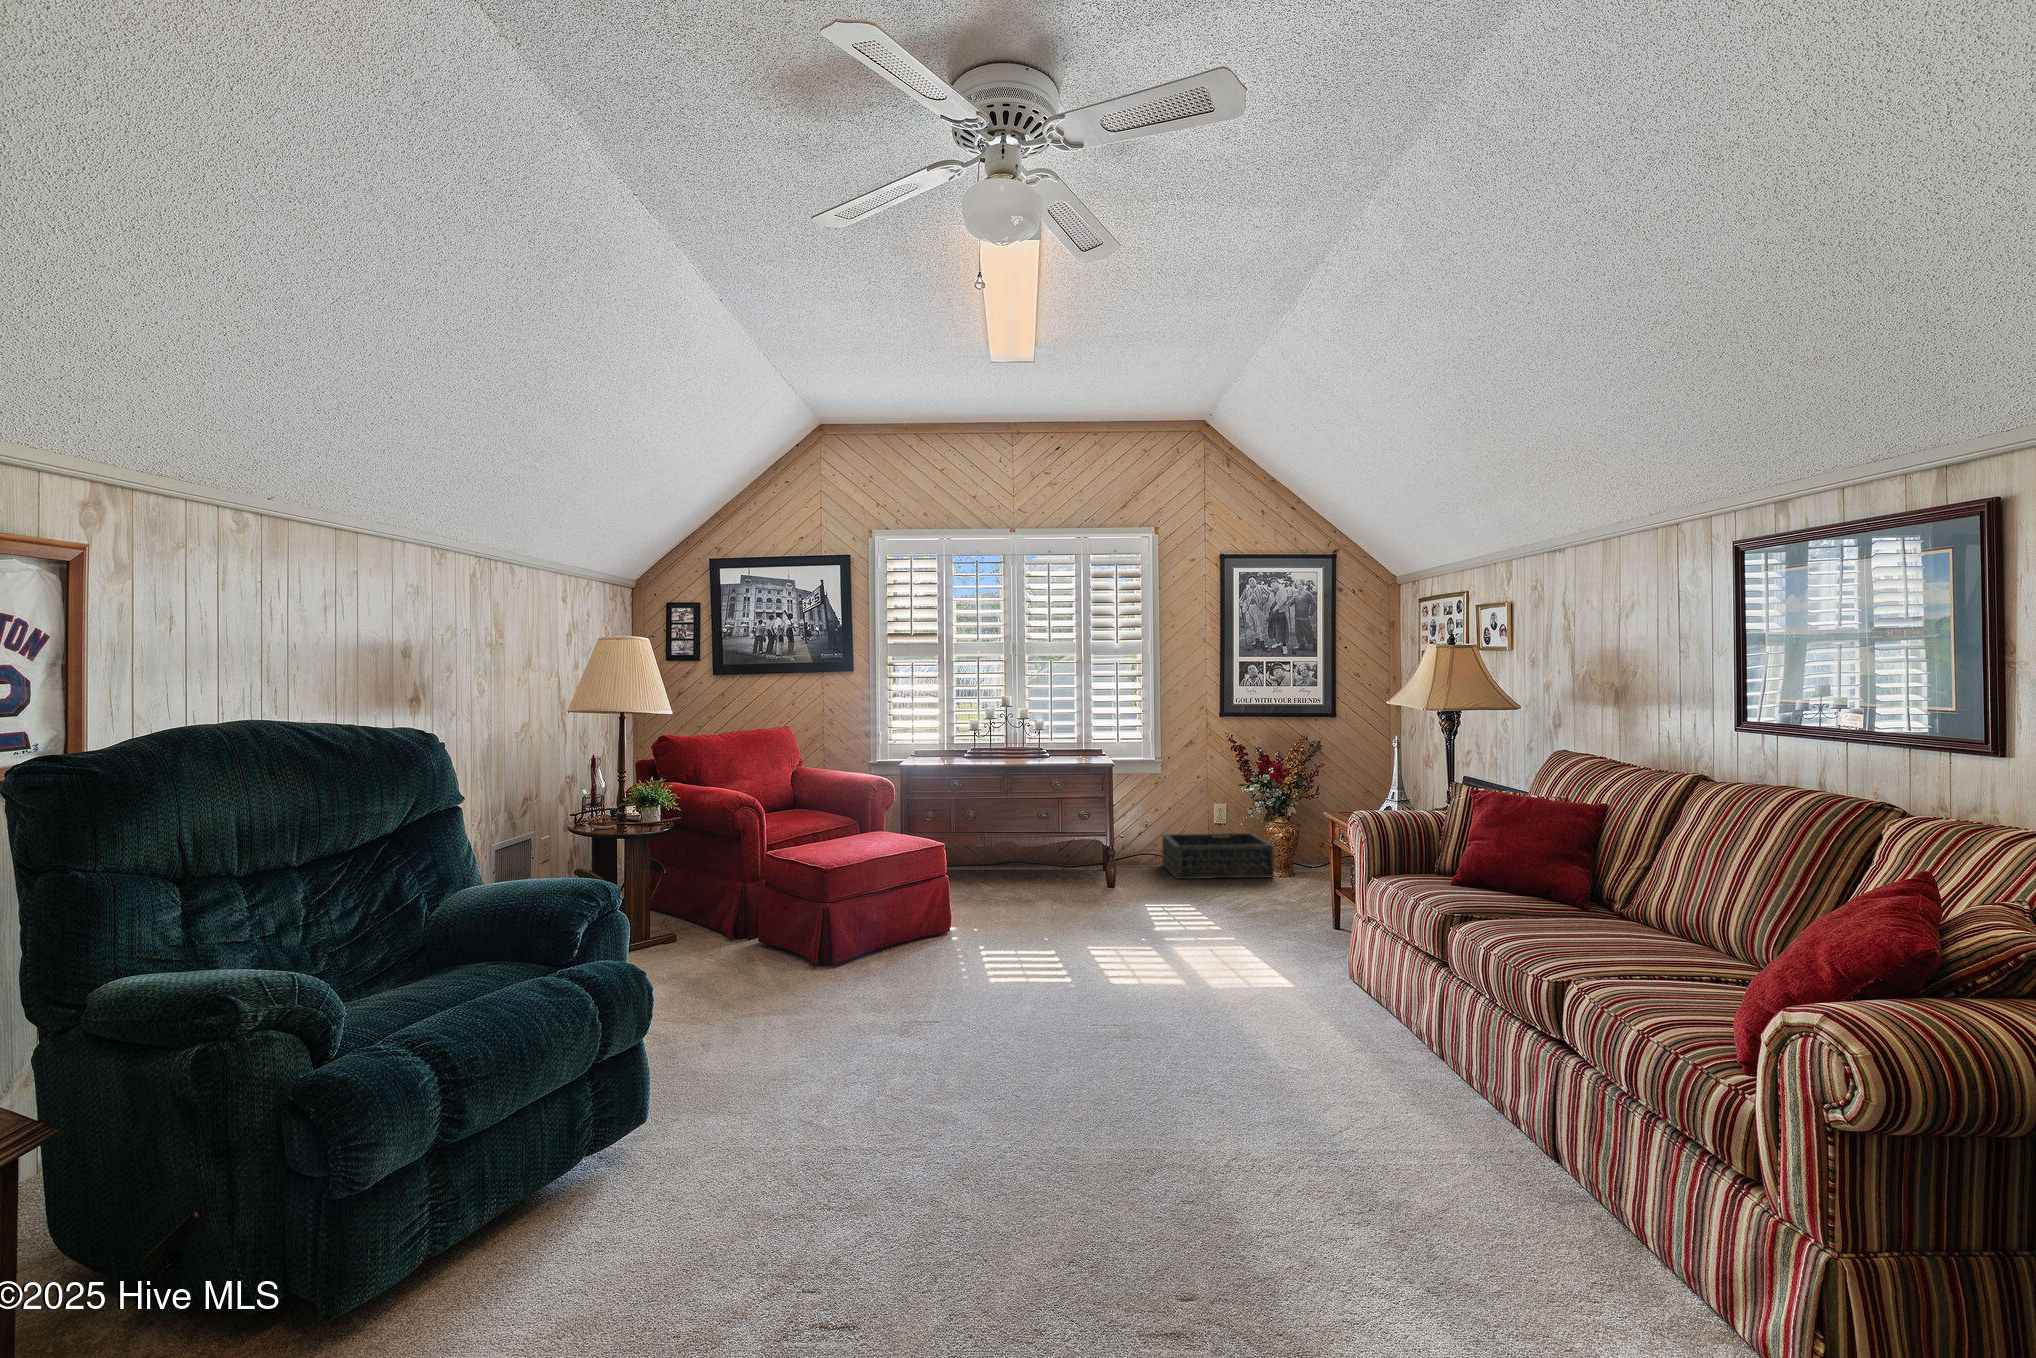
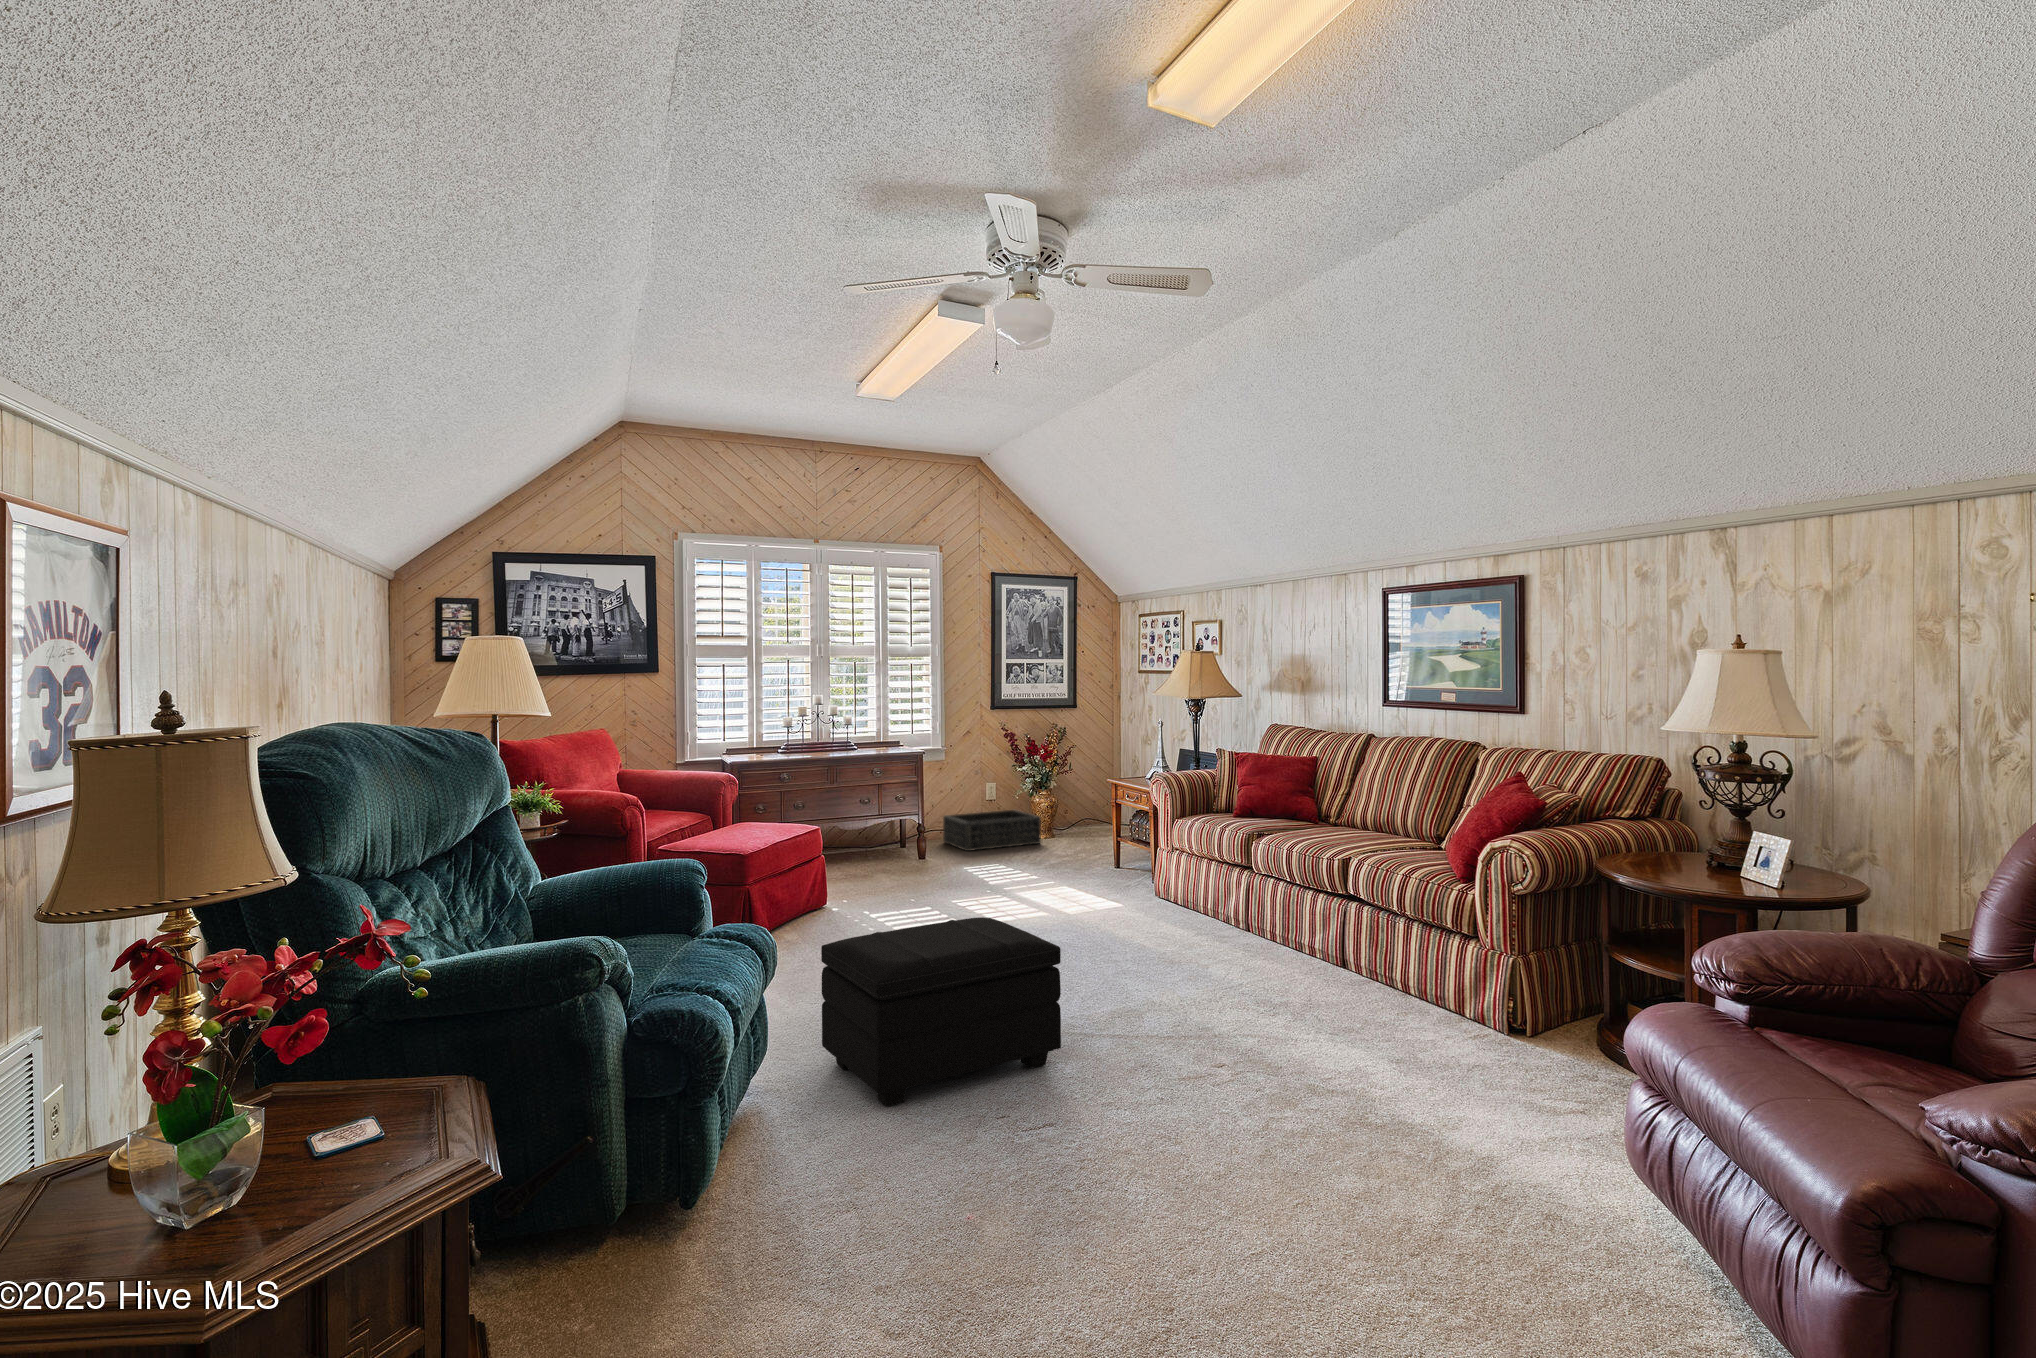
footstool: none [608,1014,928,1290] -> present [821,917,1061,1107]

